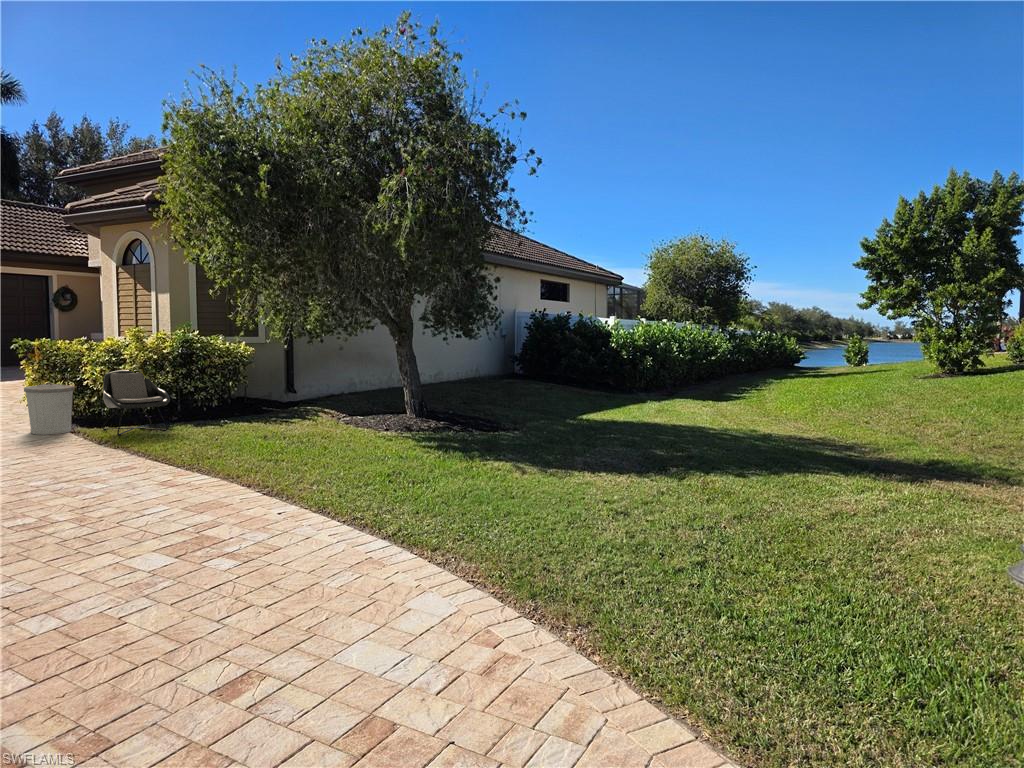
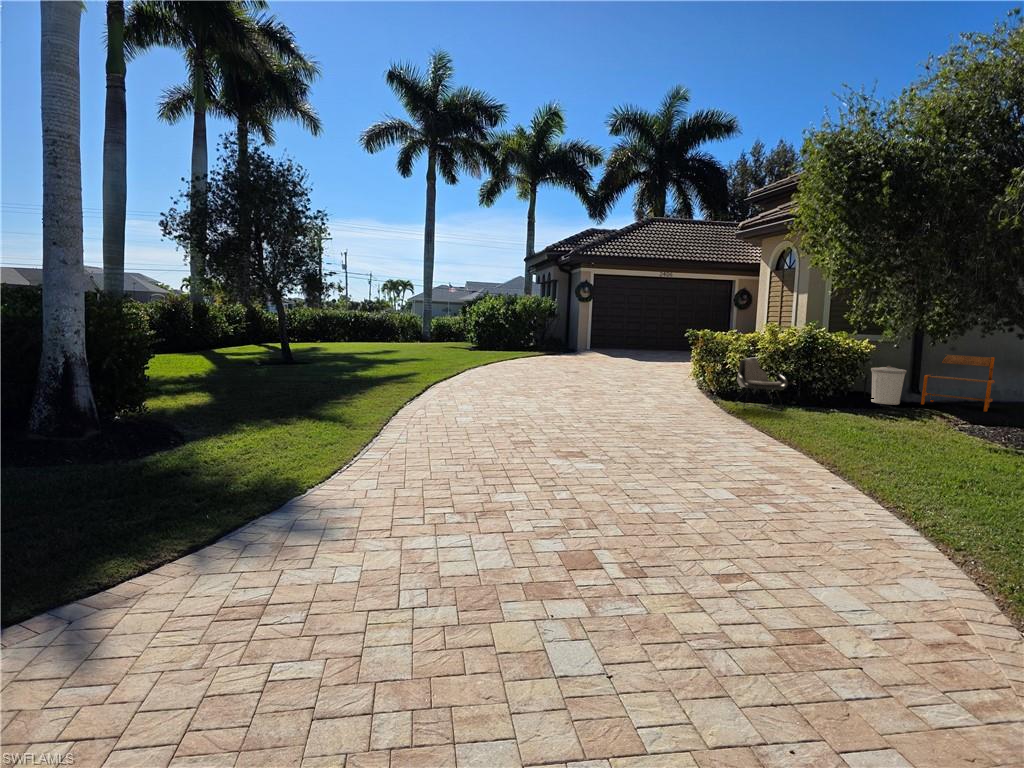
bench: none [297,353,352,404] -> present [921,355,995,412]
trash can: present [24,382,74,435] -> present [871,366,907,405]

